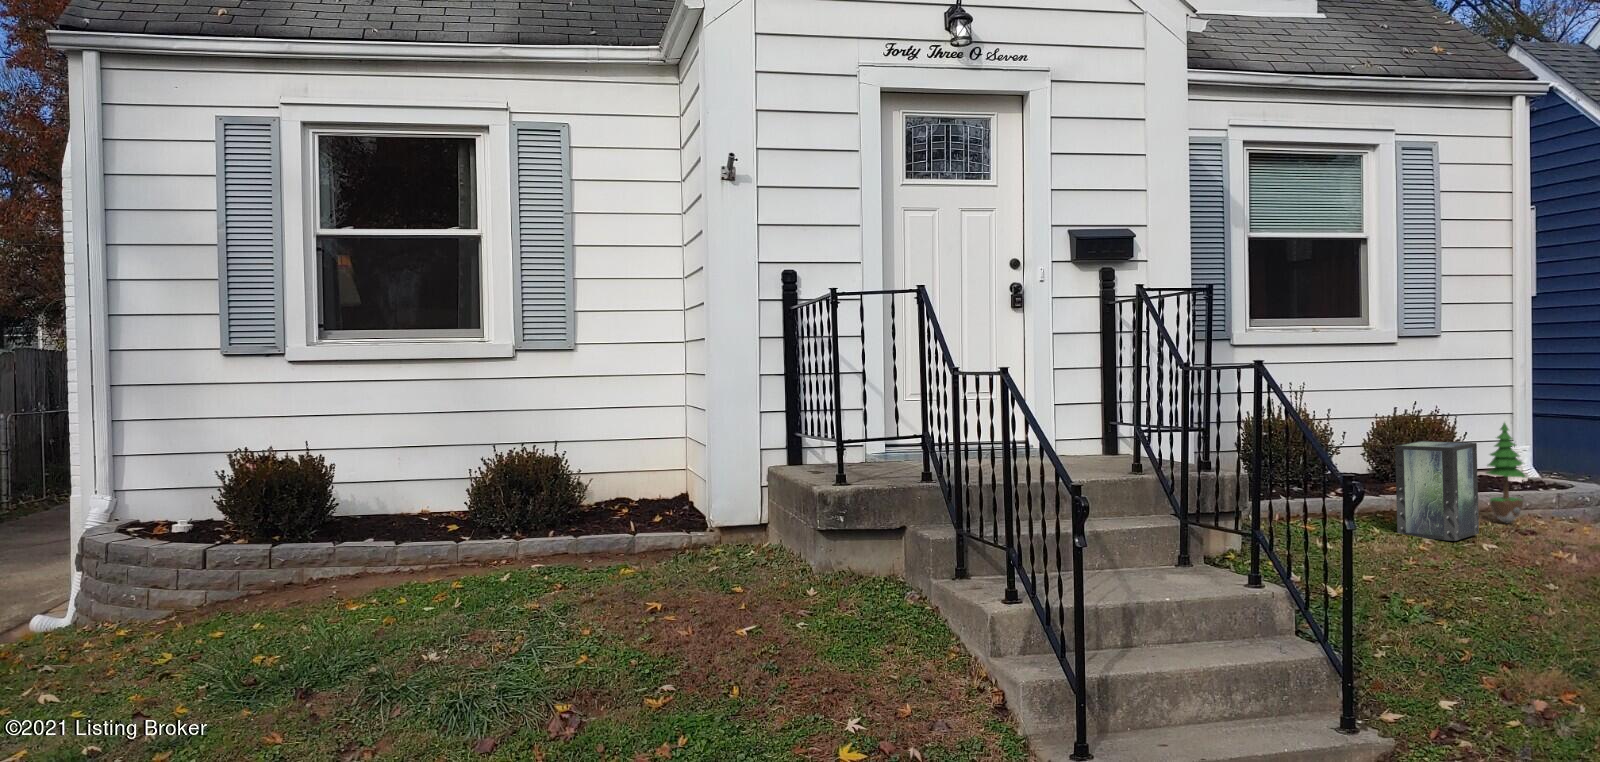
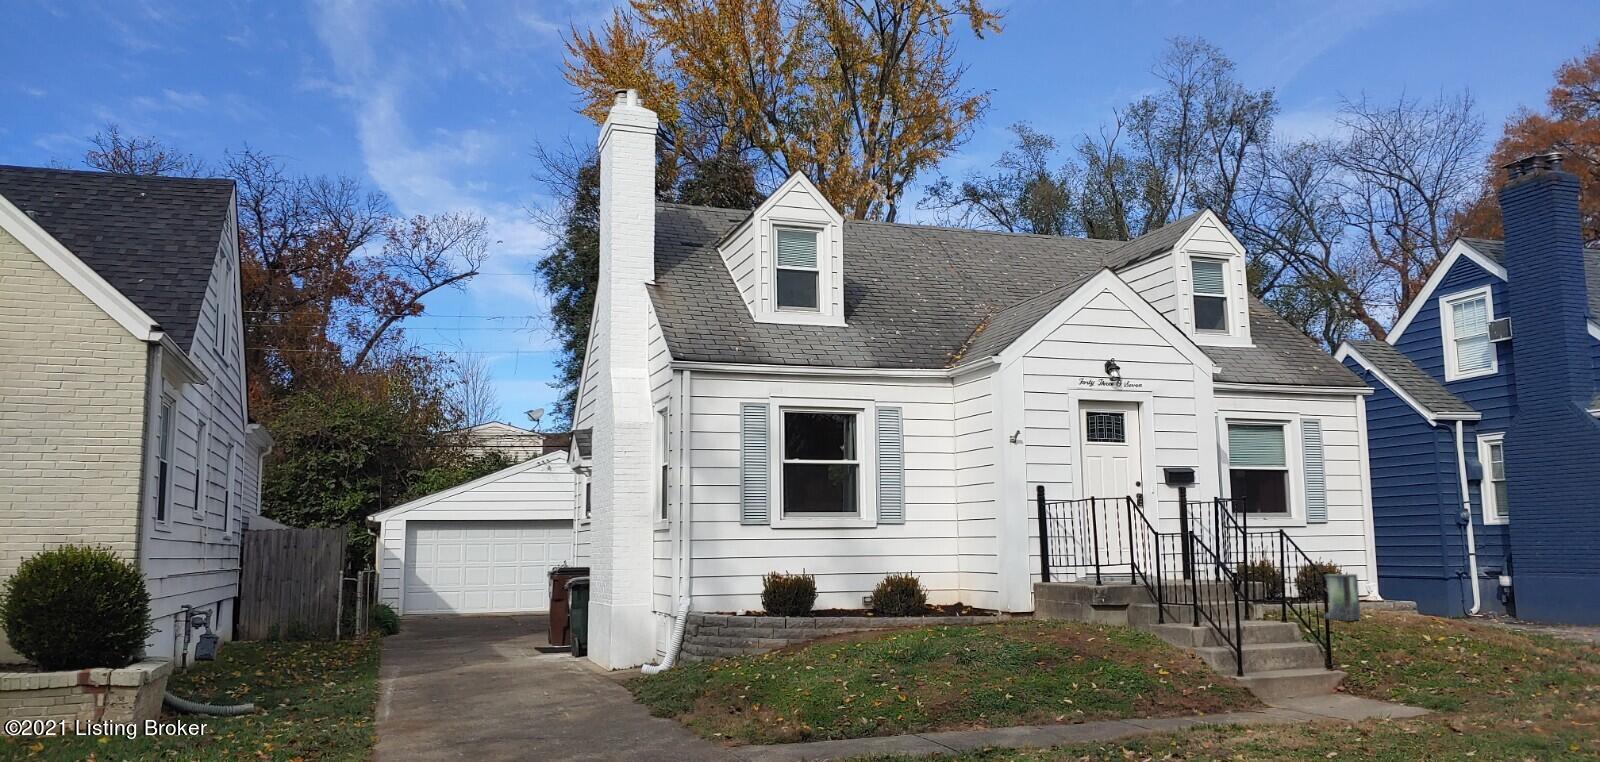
potted tree: present [1486,423,1526,523] -> none [1359,565,1380,616]

